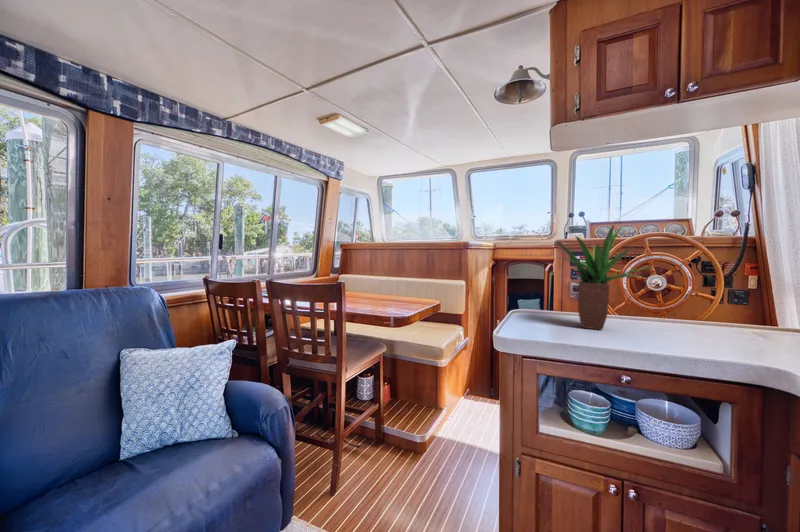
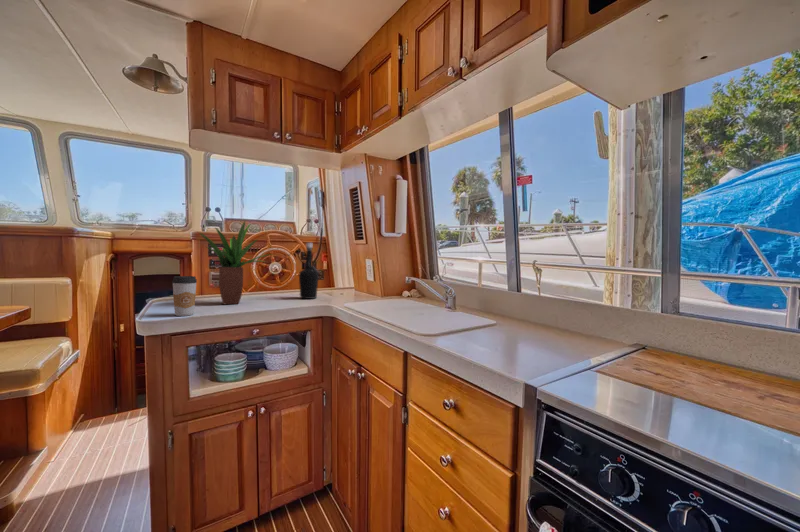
bottle: none [702,250,746,341] -> present [299,243,319,299]
coffee cup: none [525,292,551,338] -> present [172,276,197,316]

